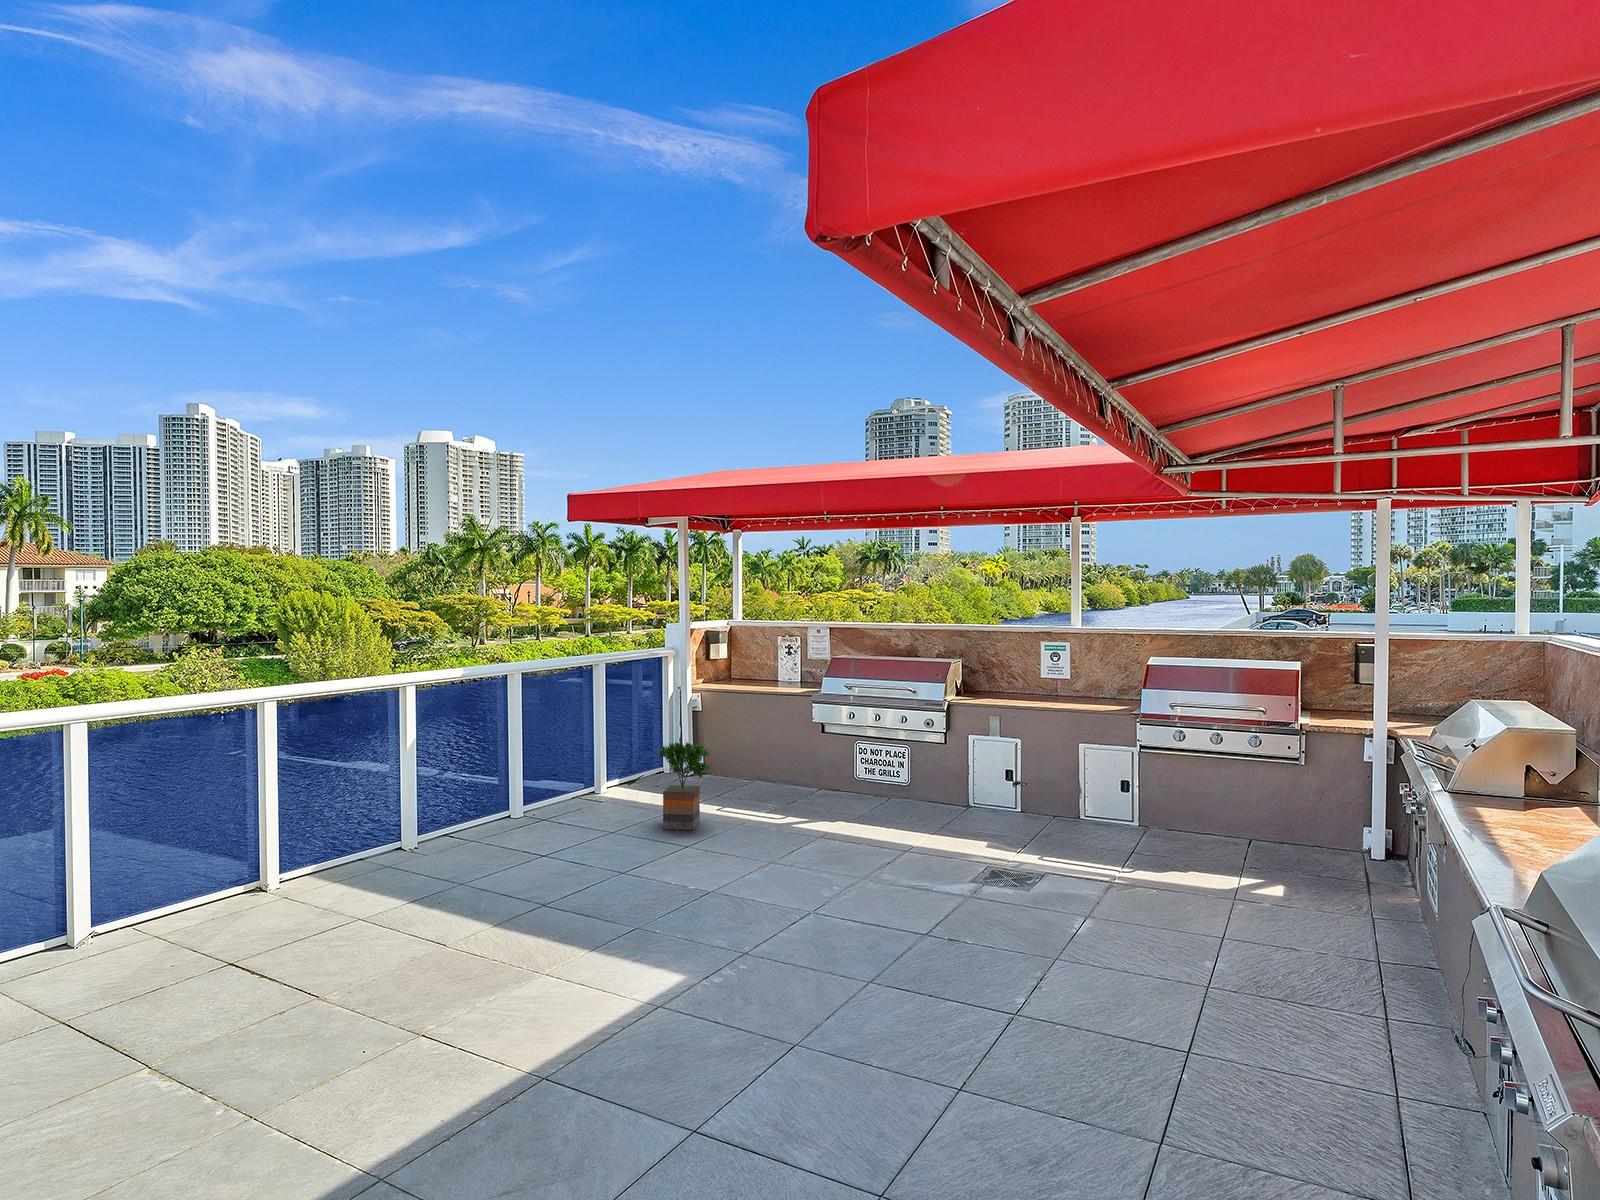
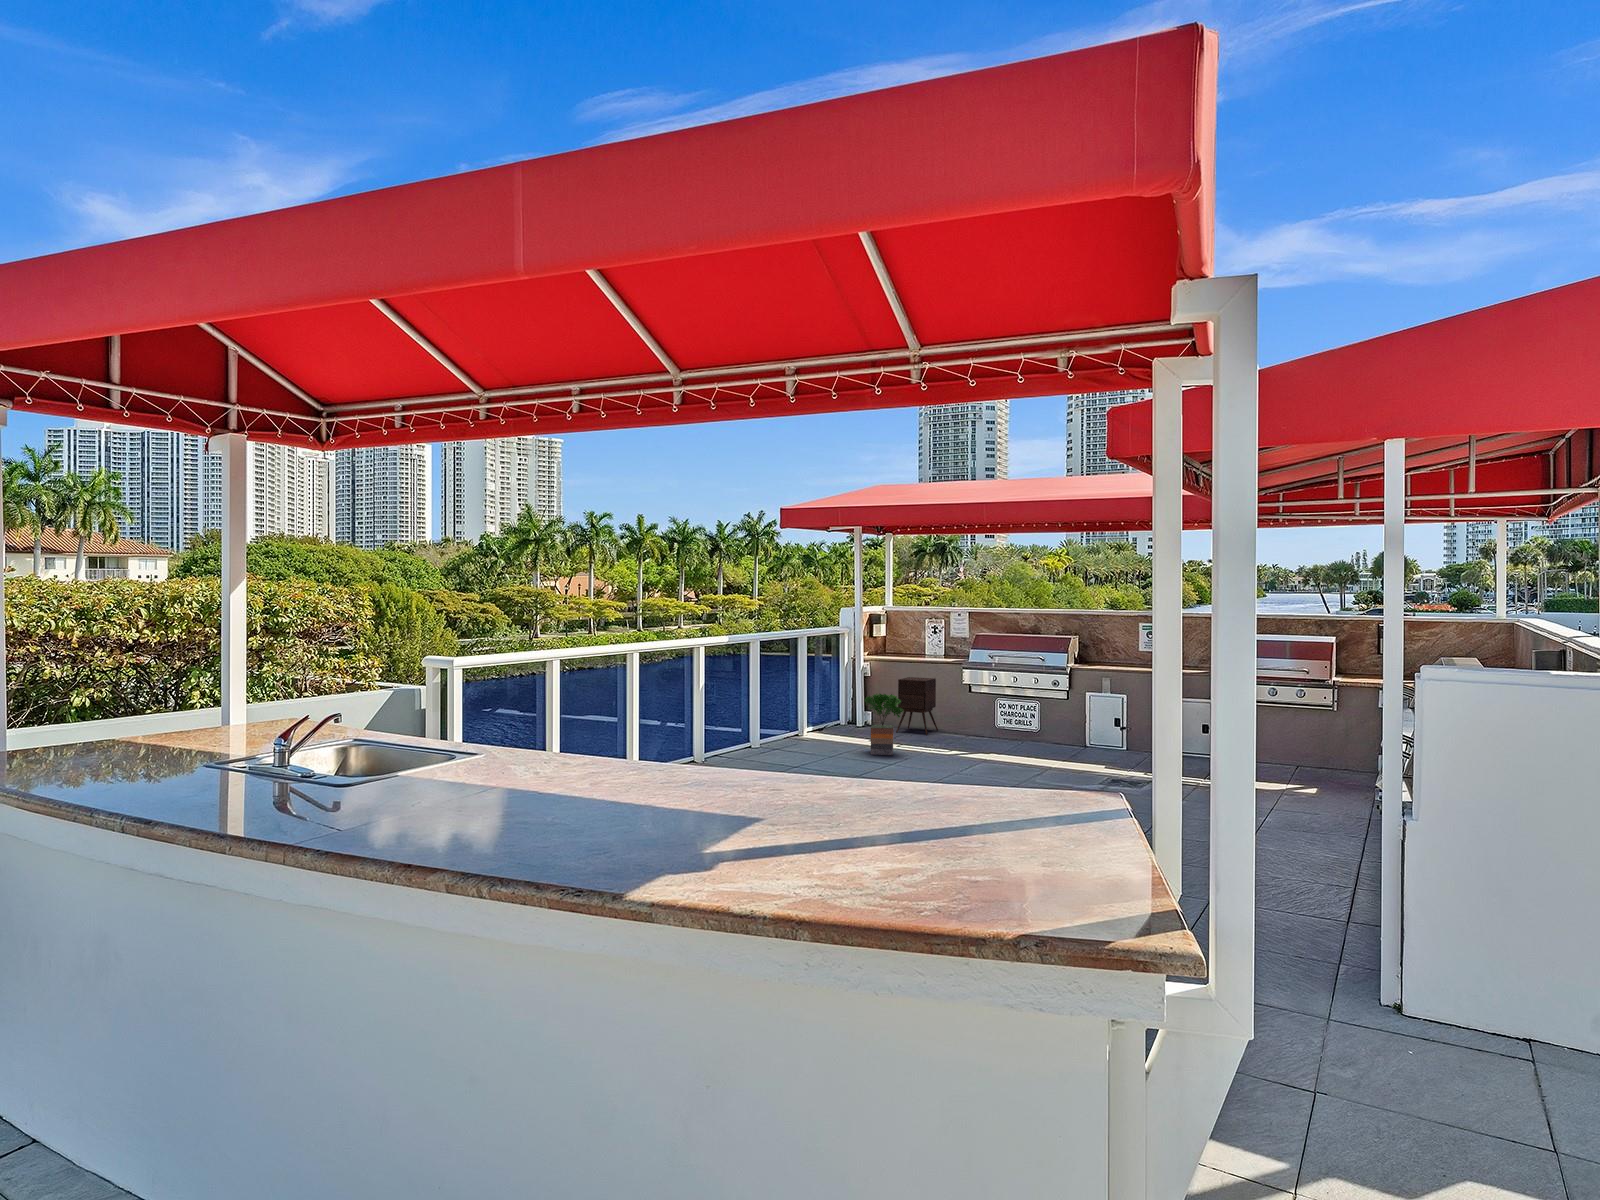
side table: none [728,711,785,790] -> present [896,677,938,735]

